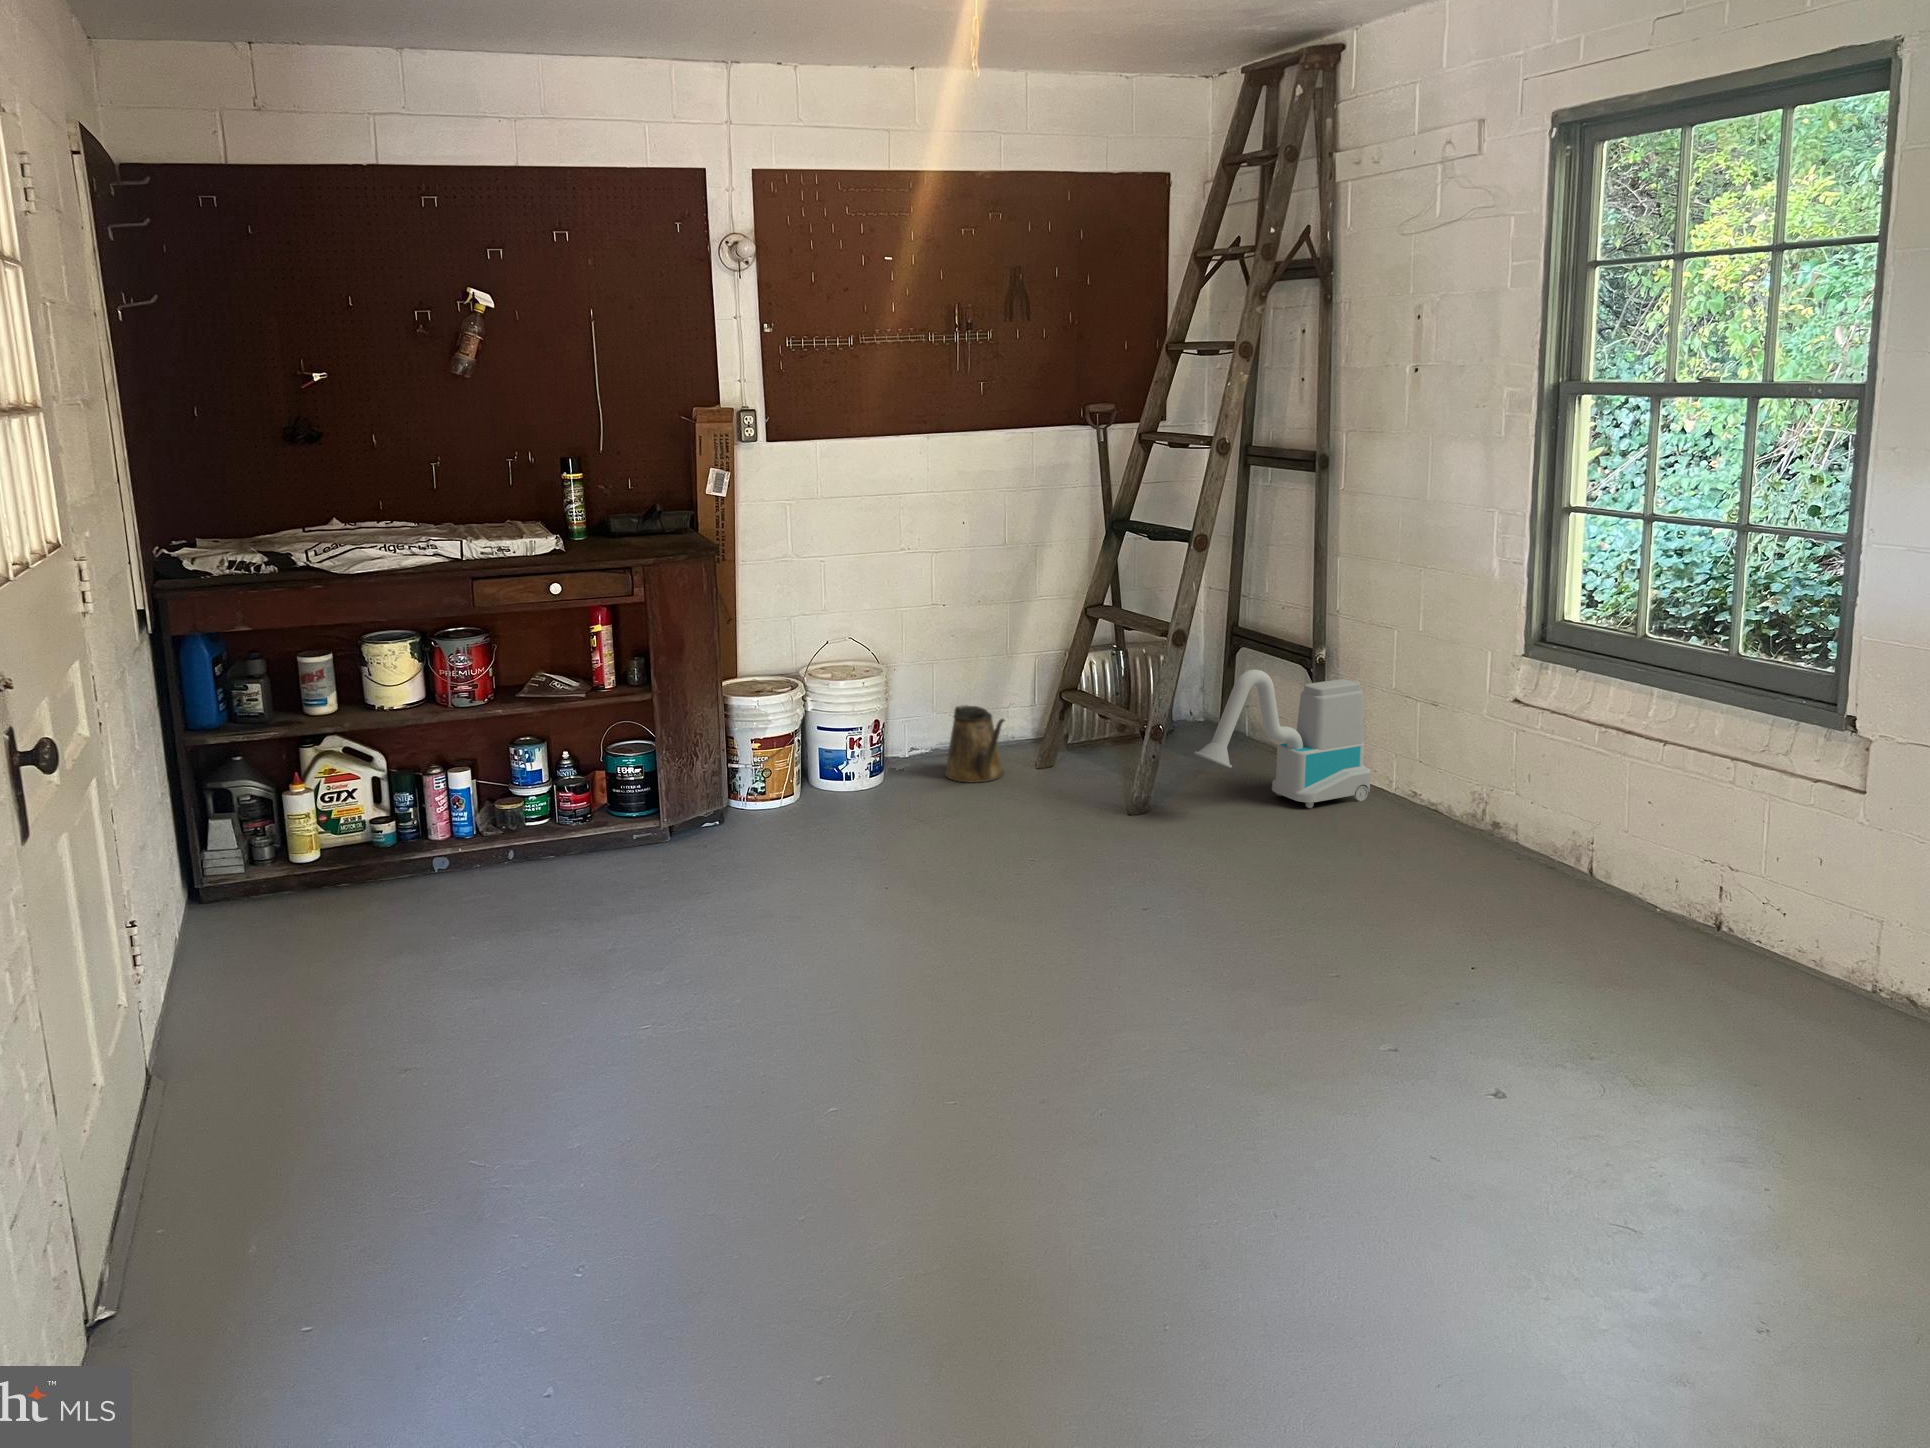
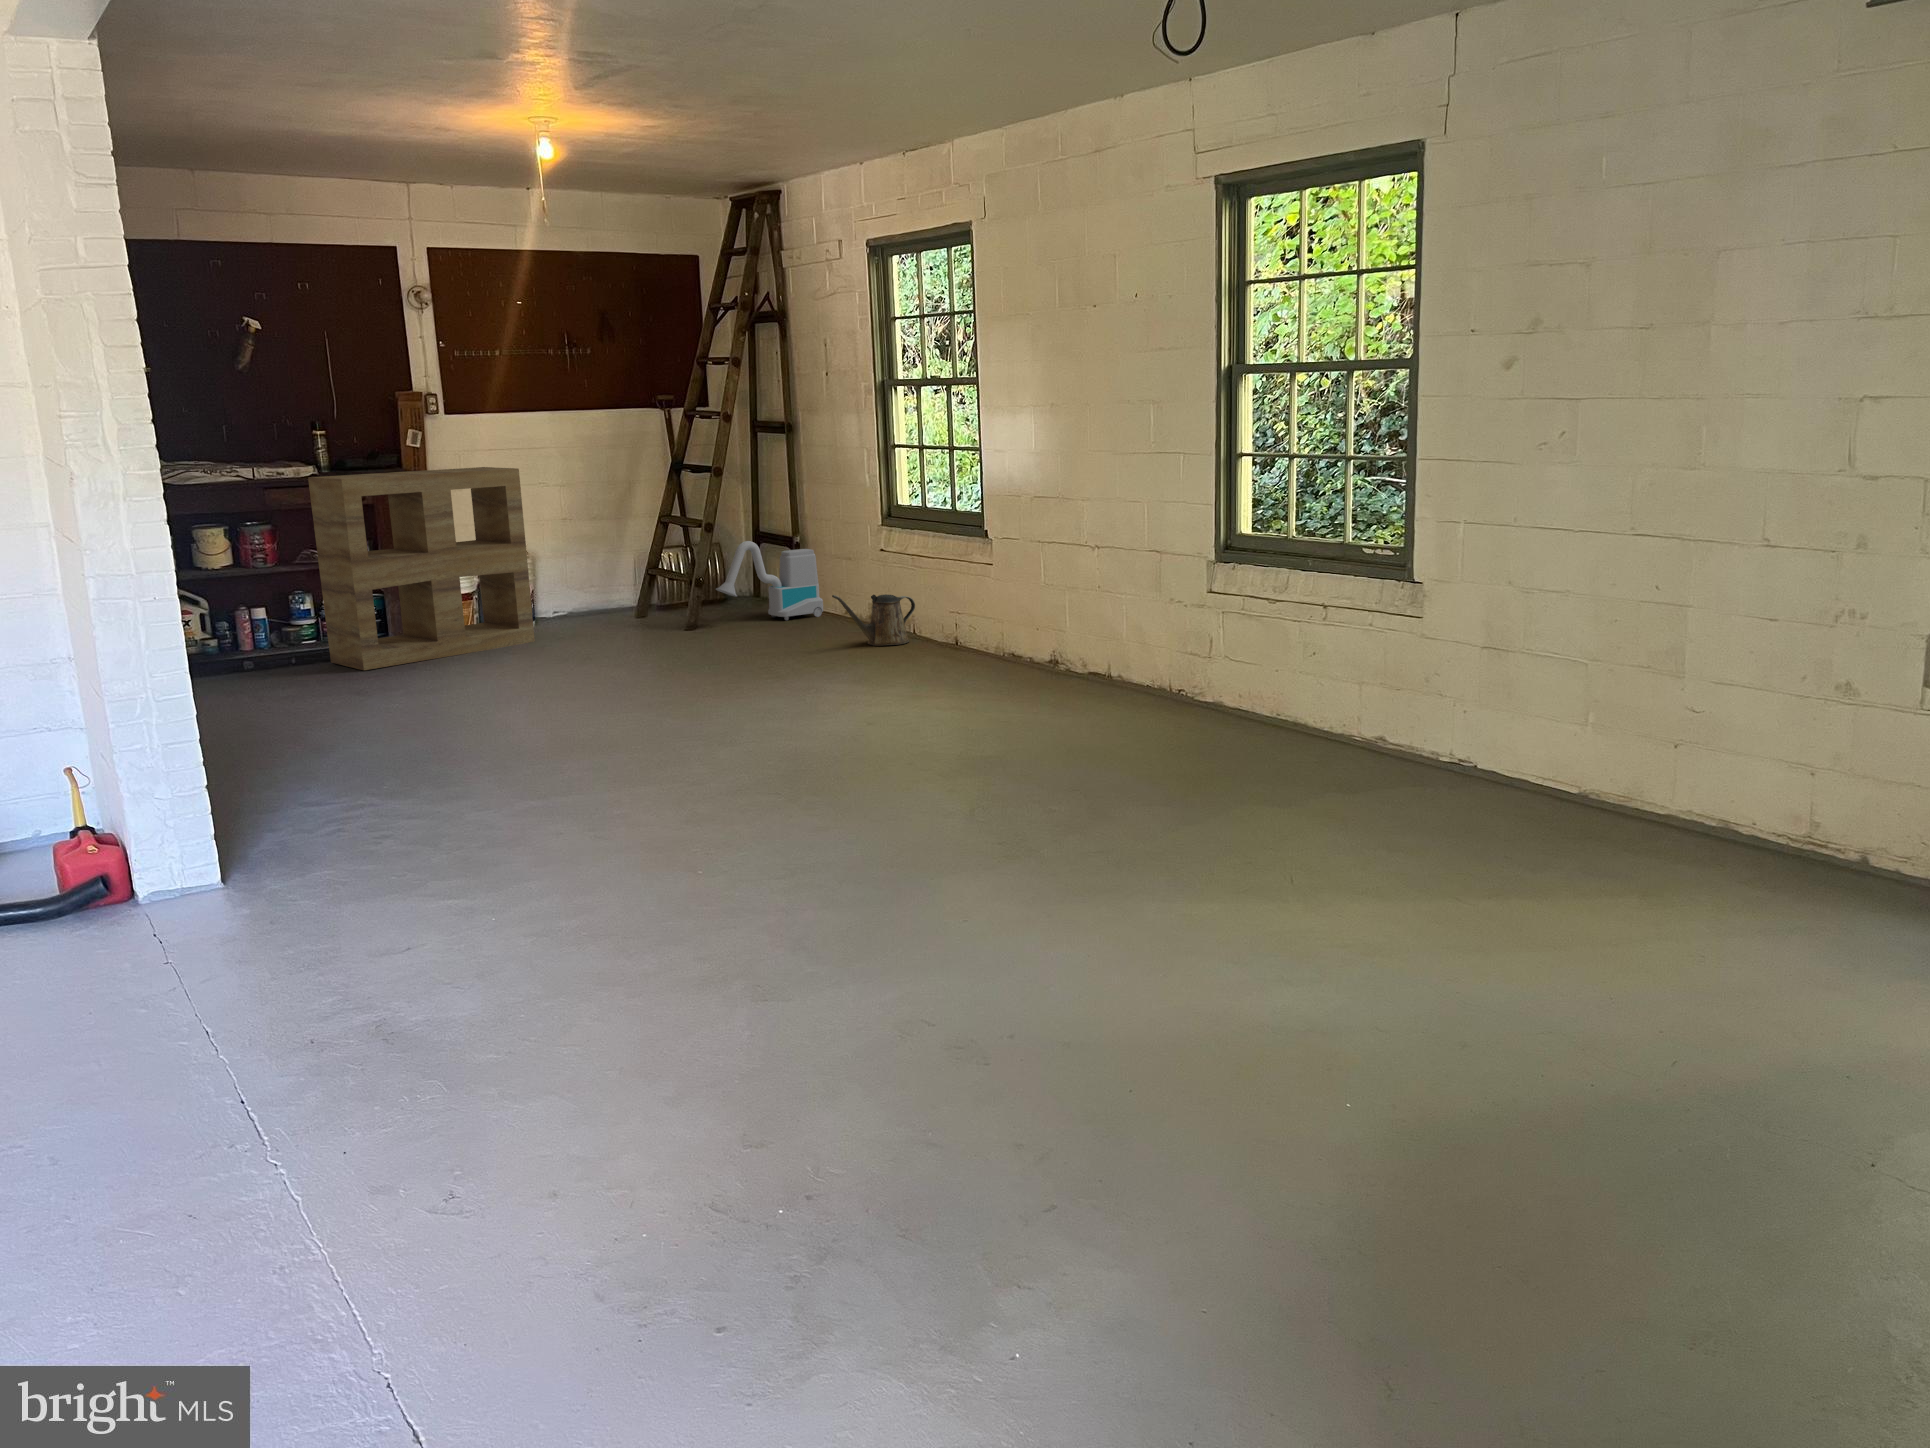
shelving unit: none [543,532,889,901] -> present [308,467,535,670]
watering can: present [945,705,1005,783] -> present [832,594,915,646]

